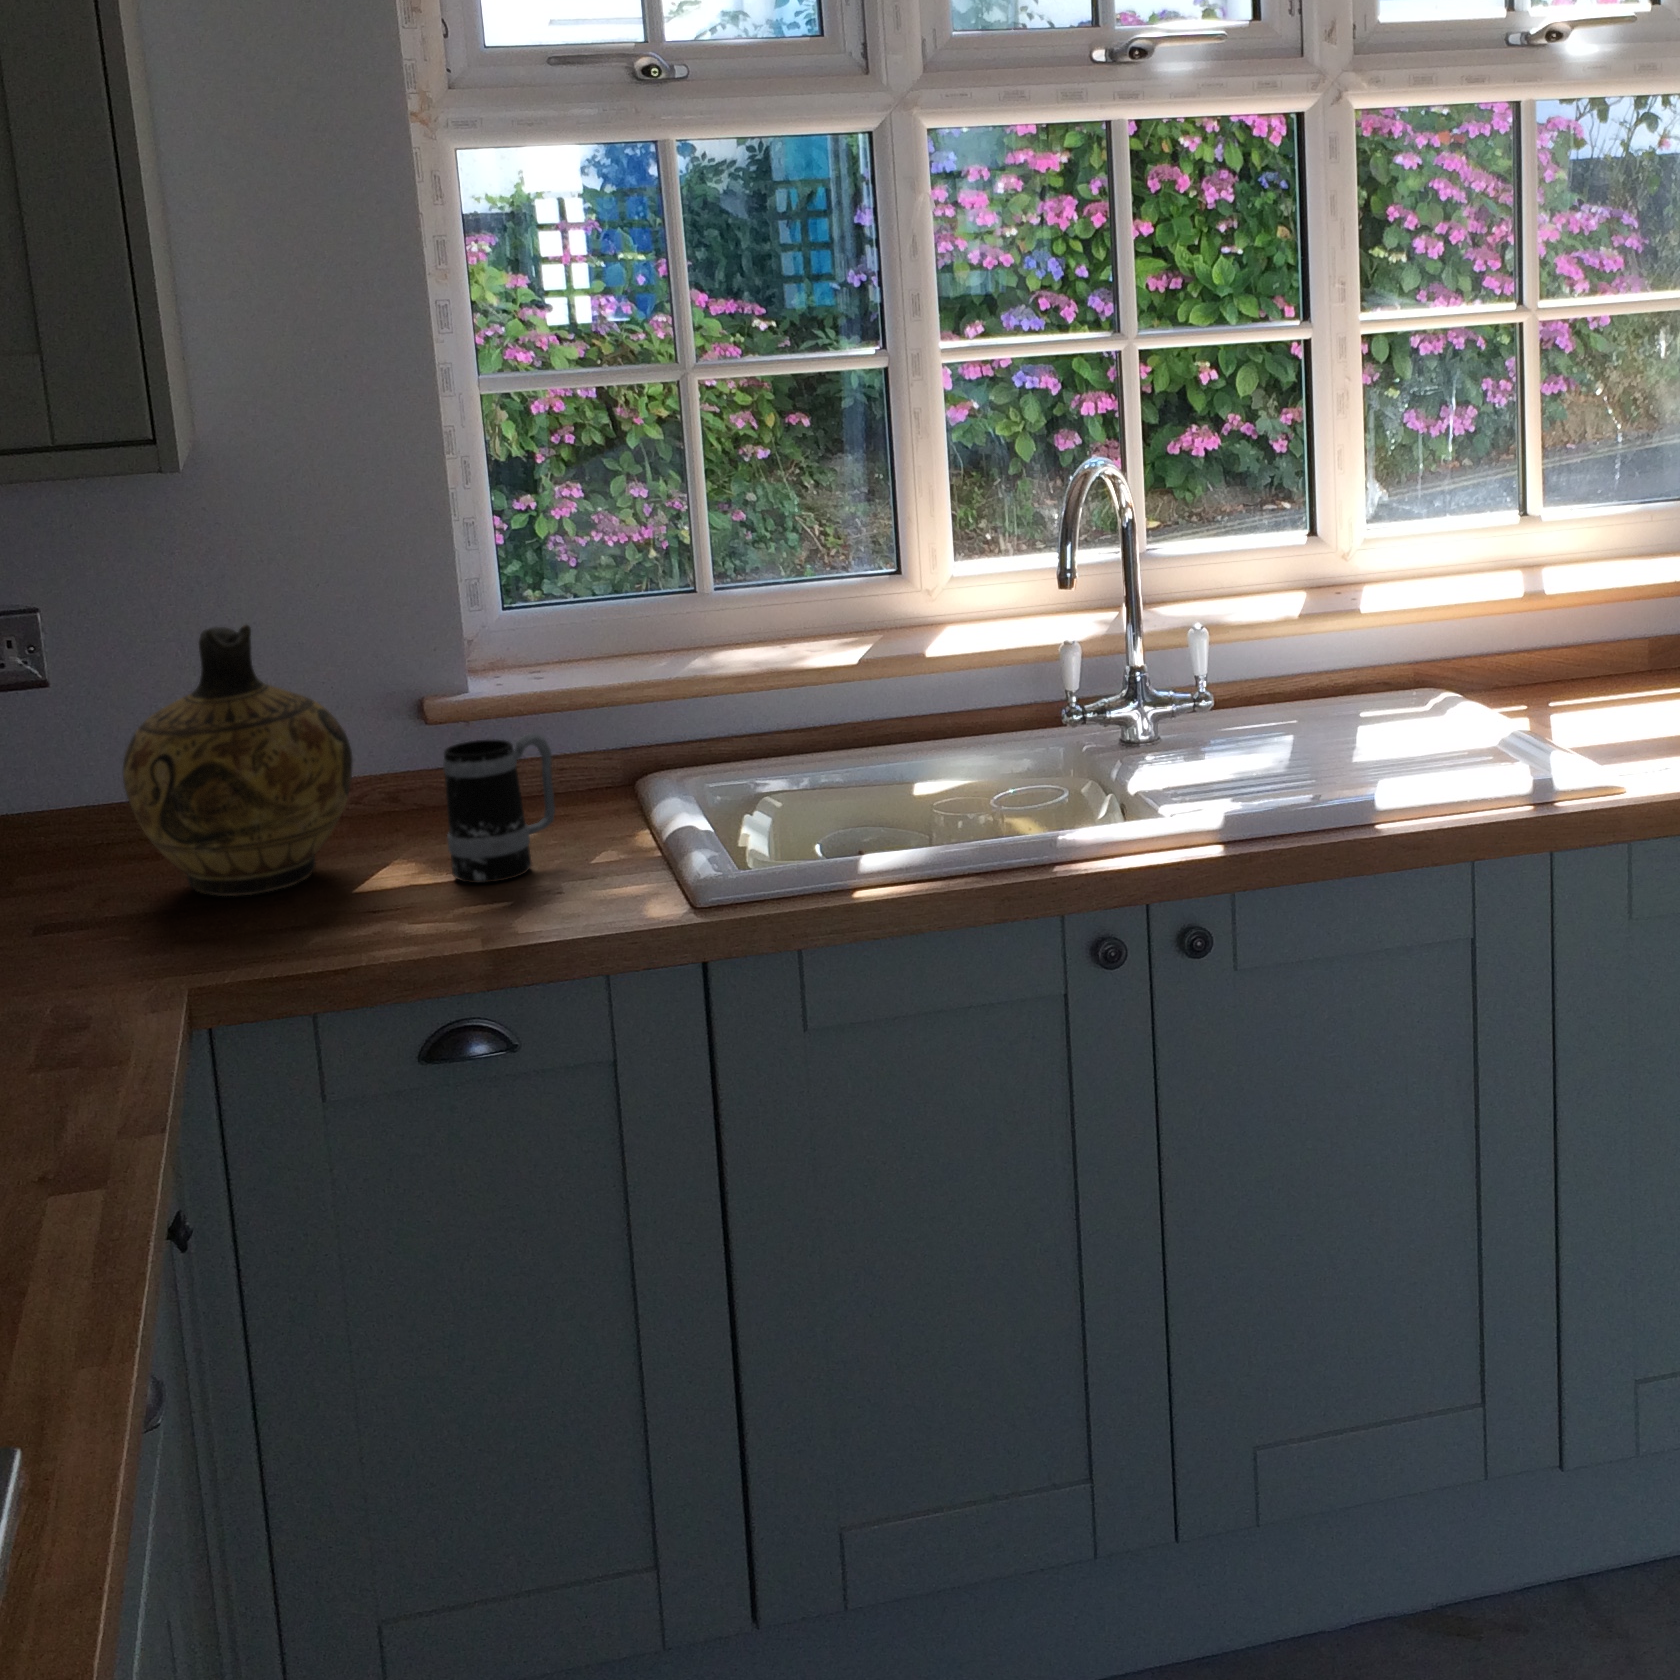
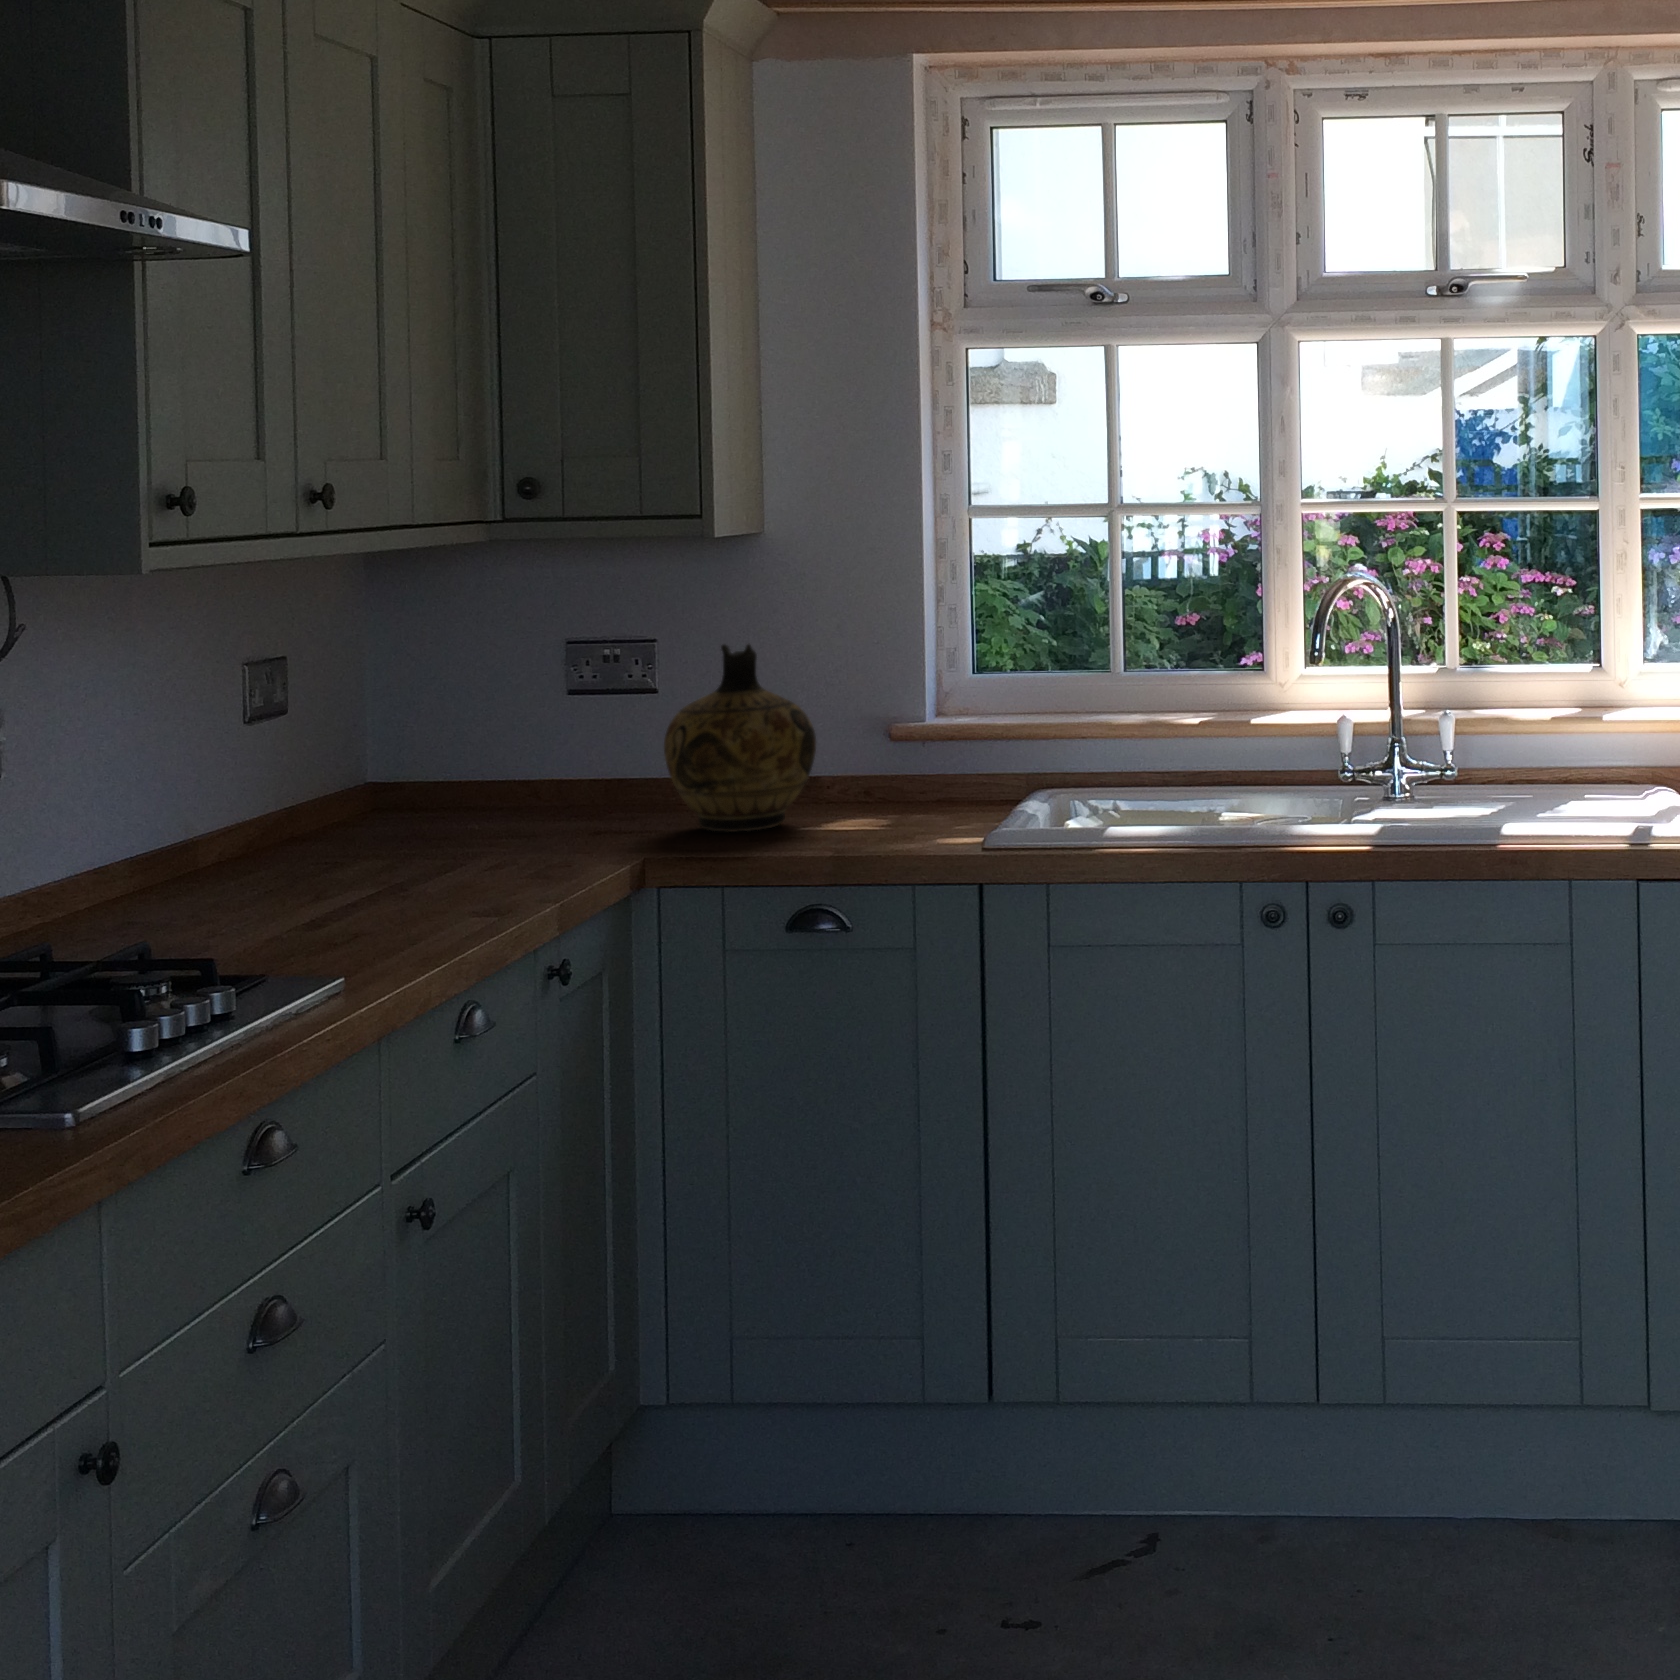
mug: present [443,733,555,883] -> none [857,736,936,836]

